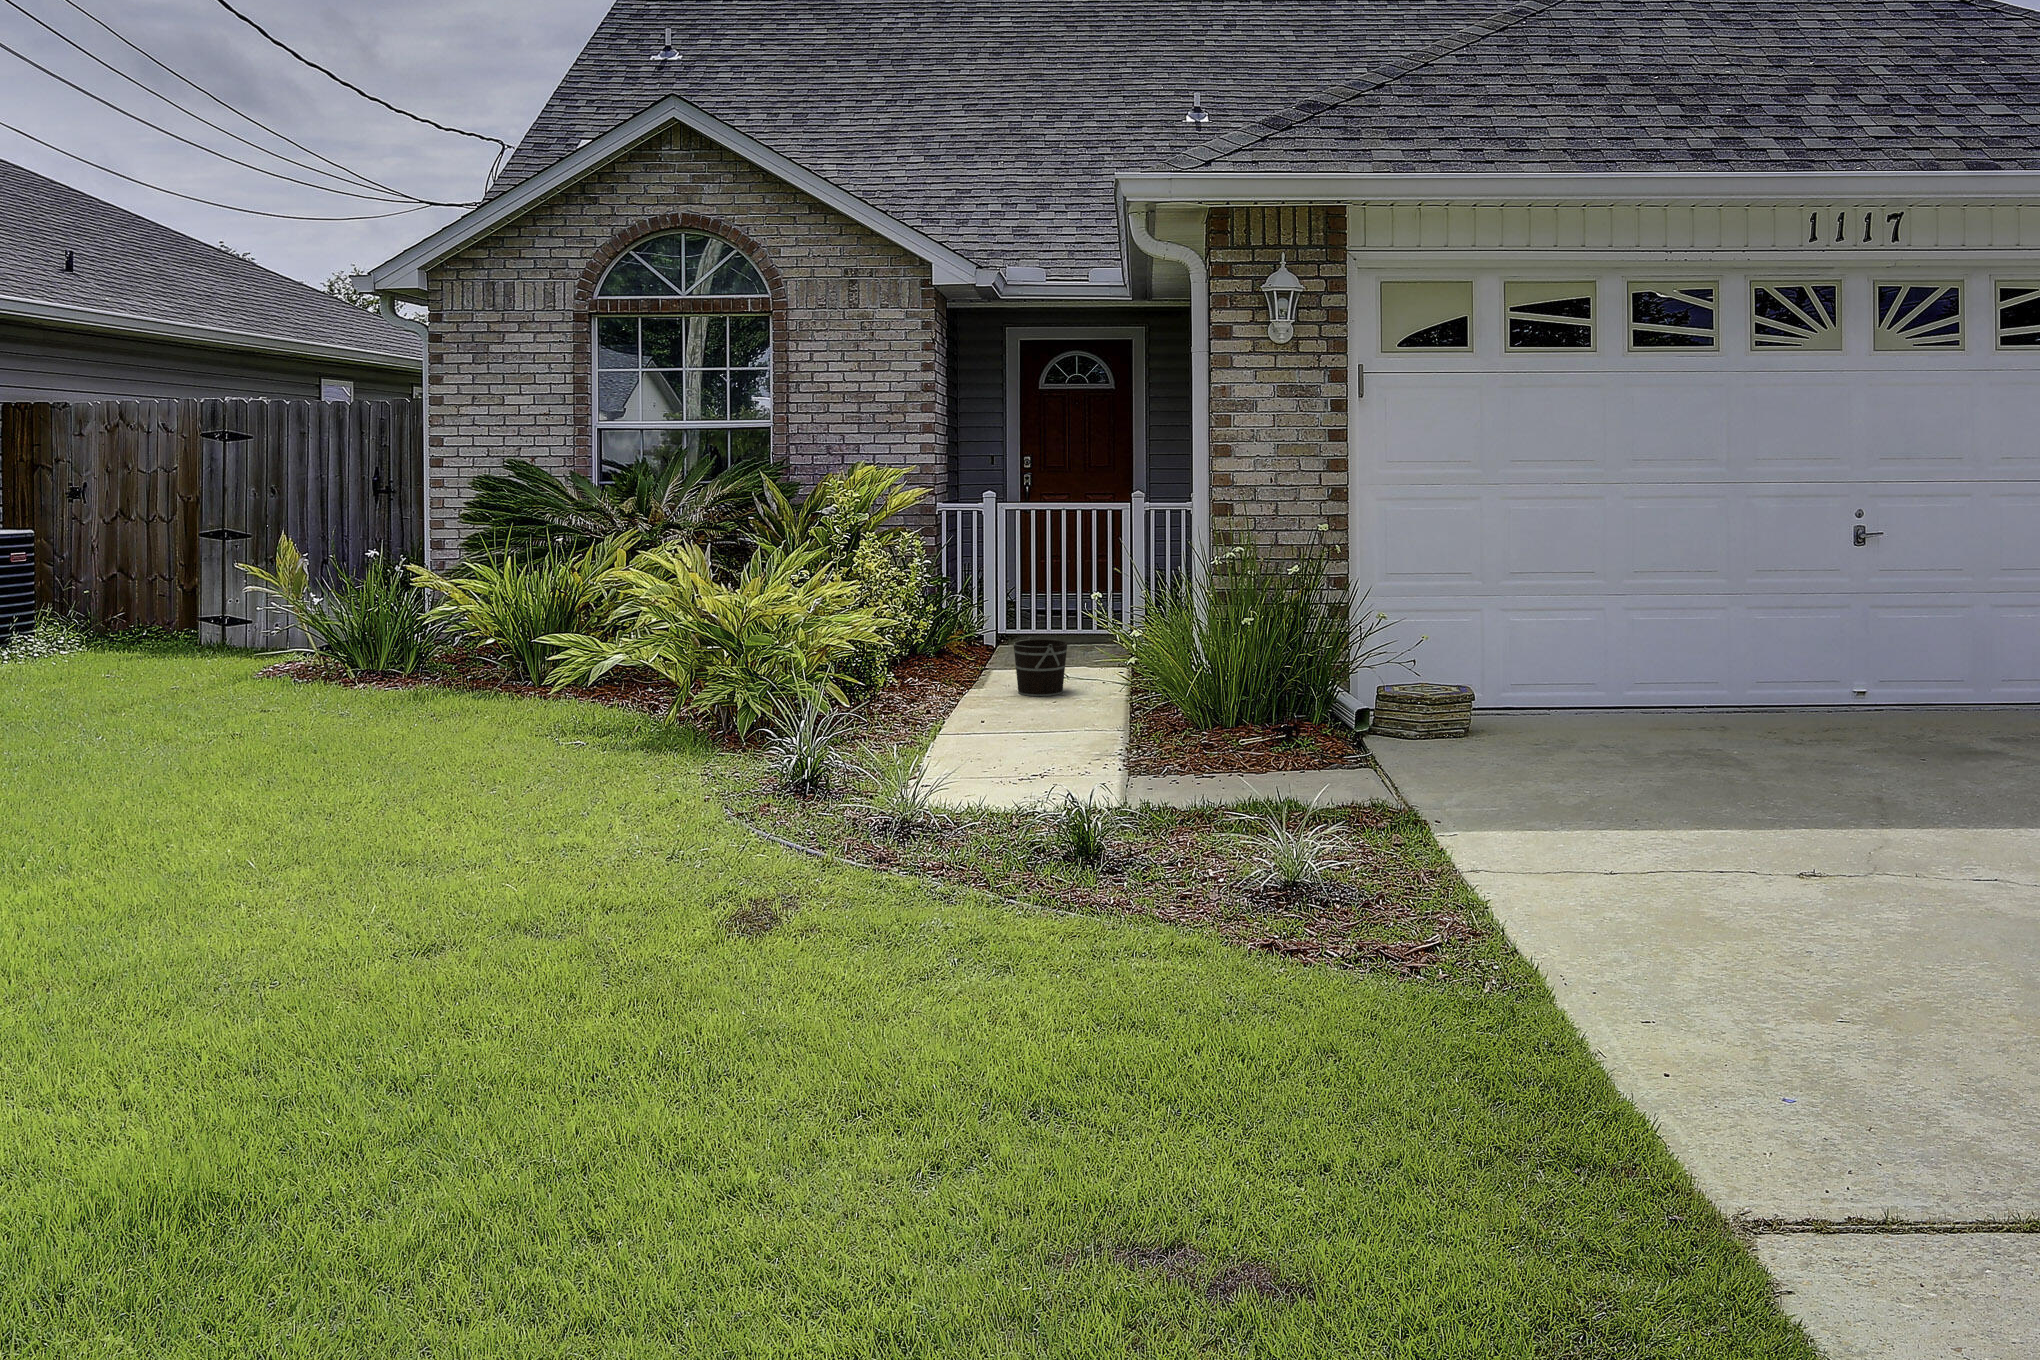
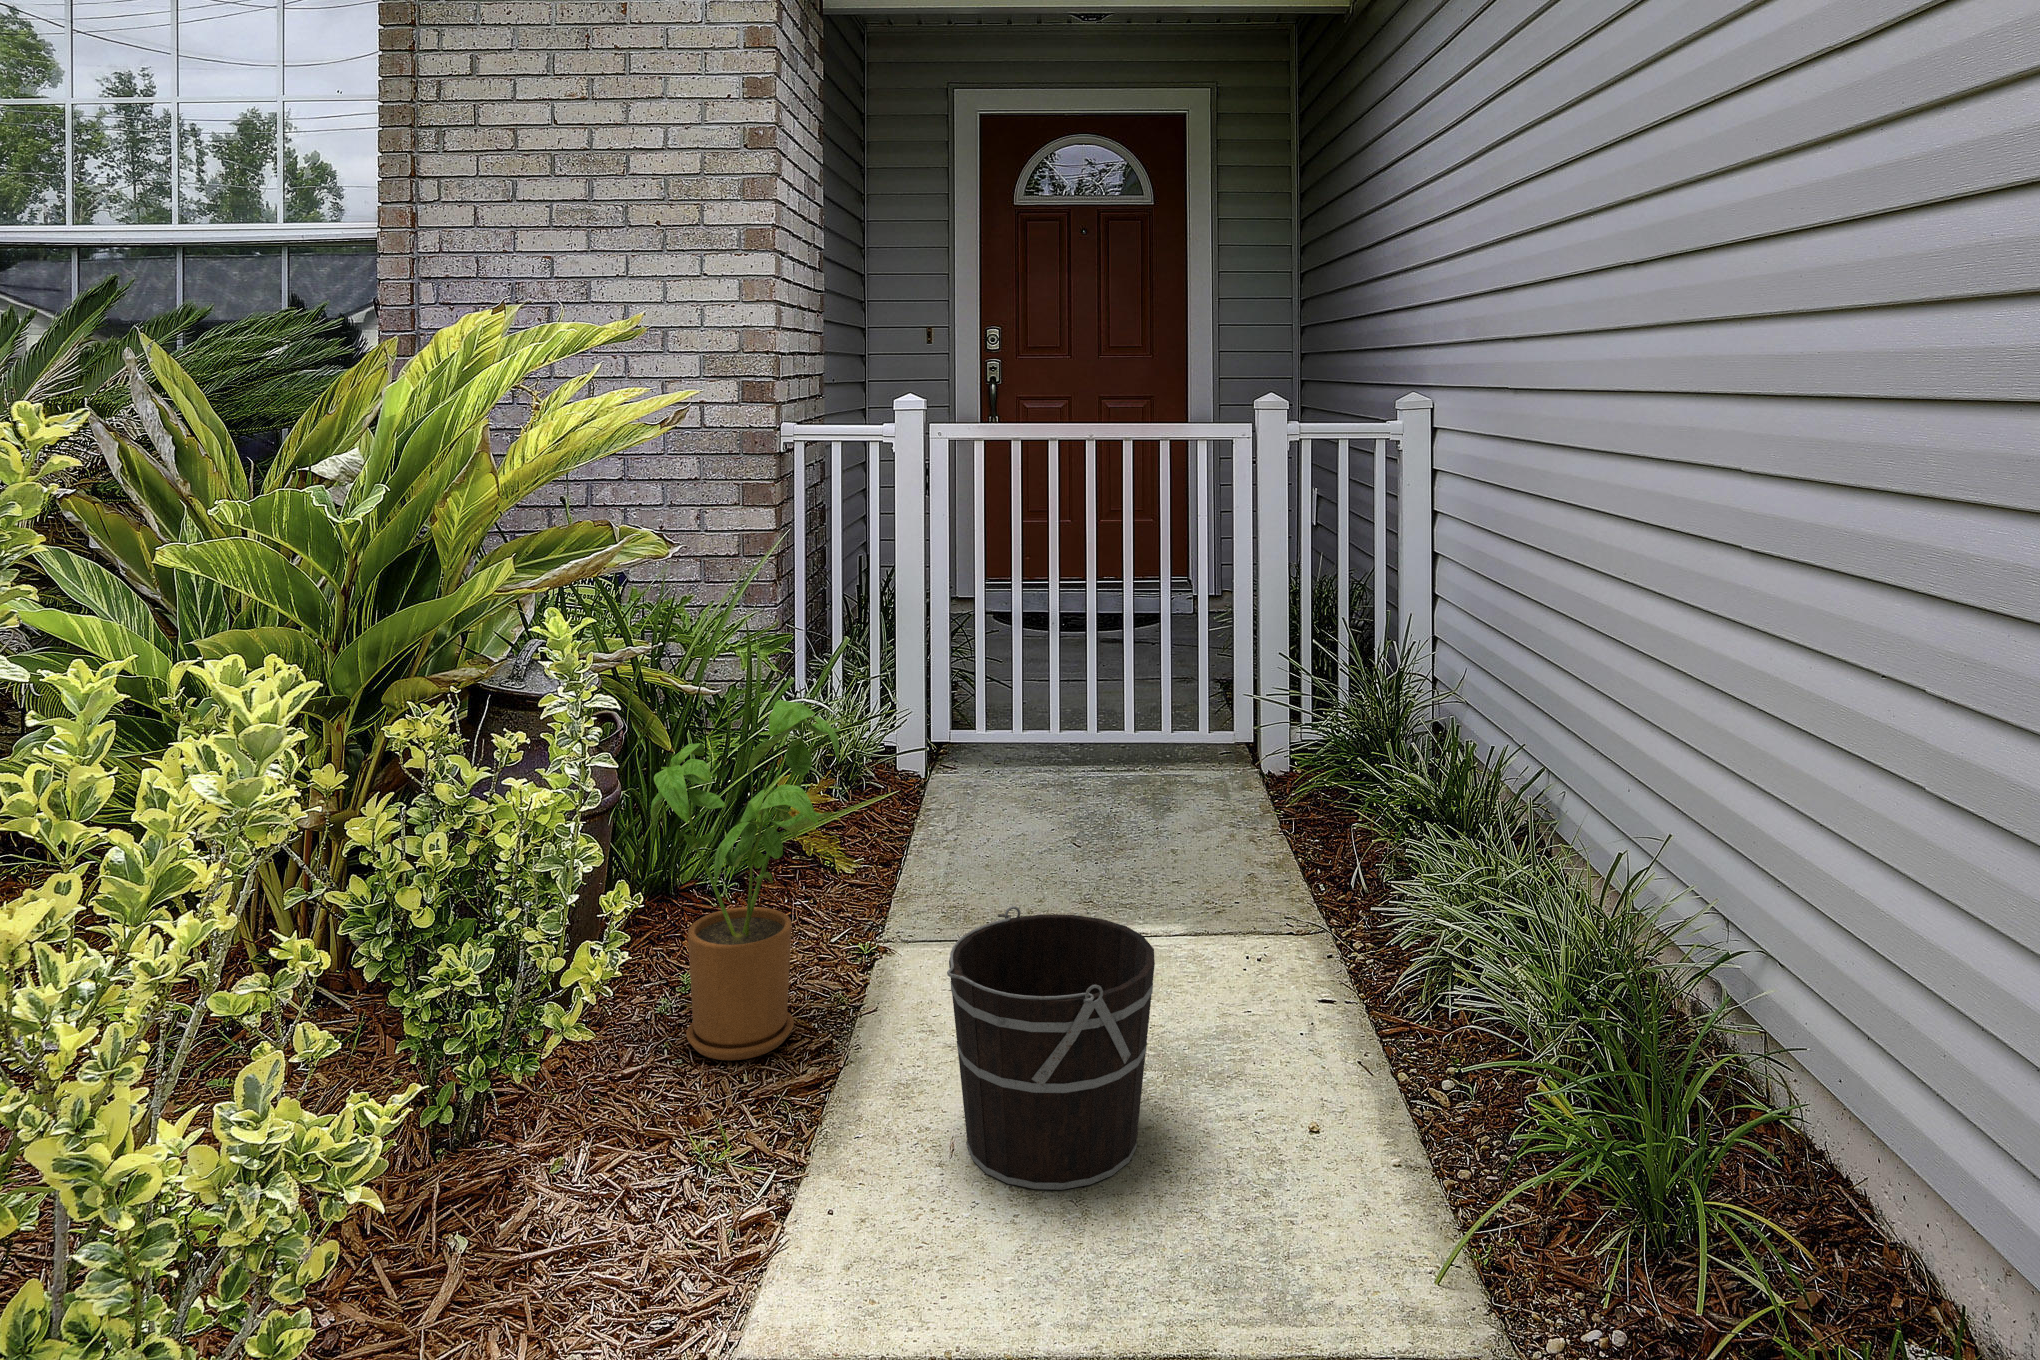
house plant: none [925,585,979,684] -> present [651,700,841,1060]

